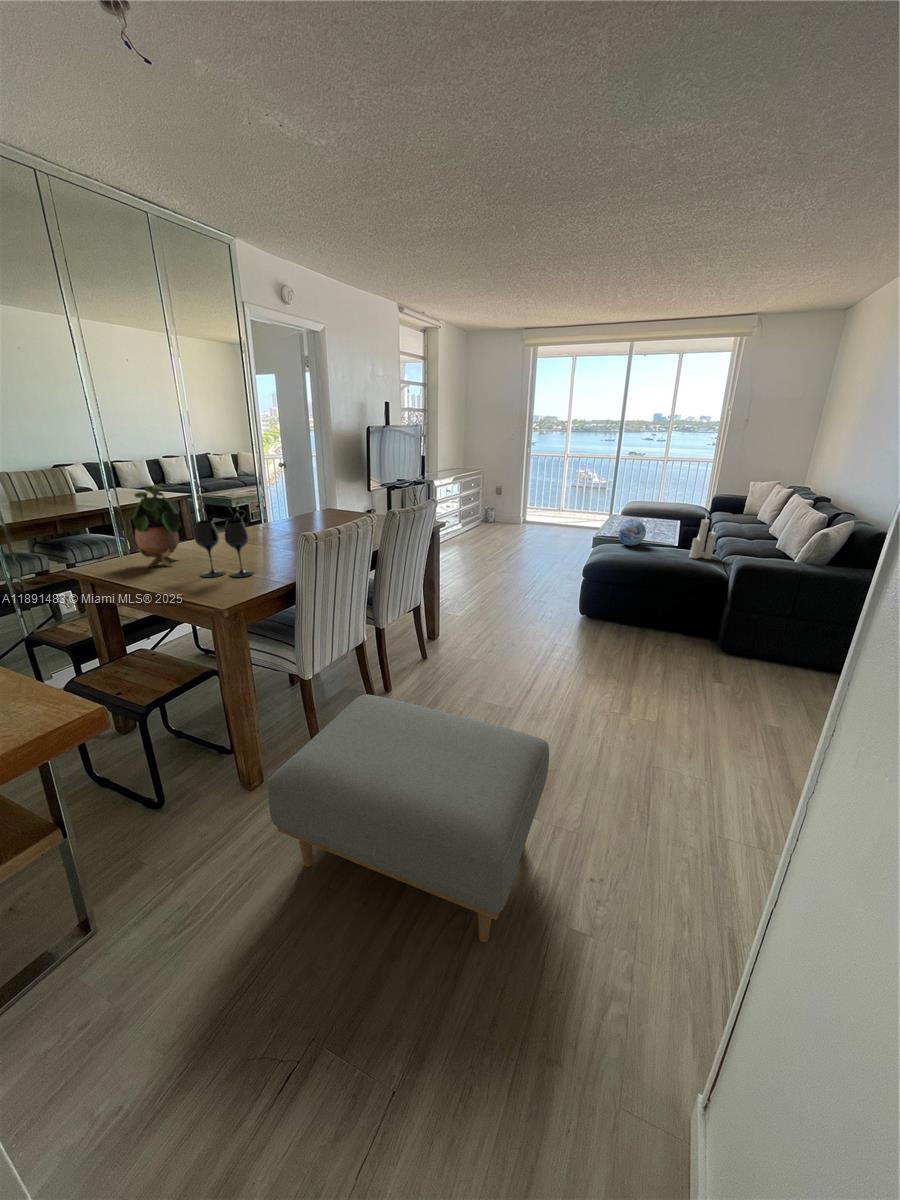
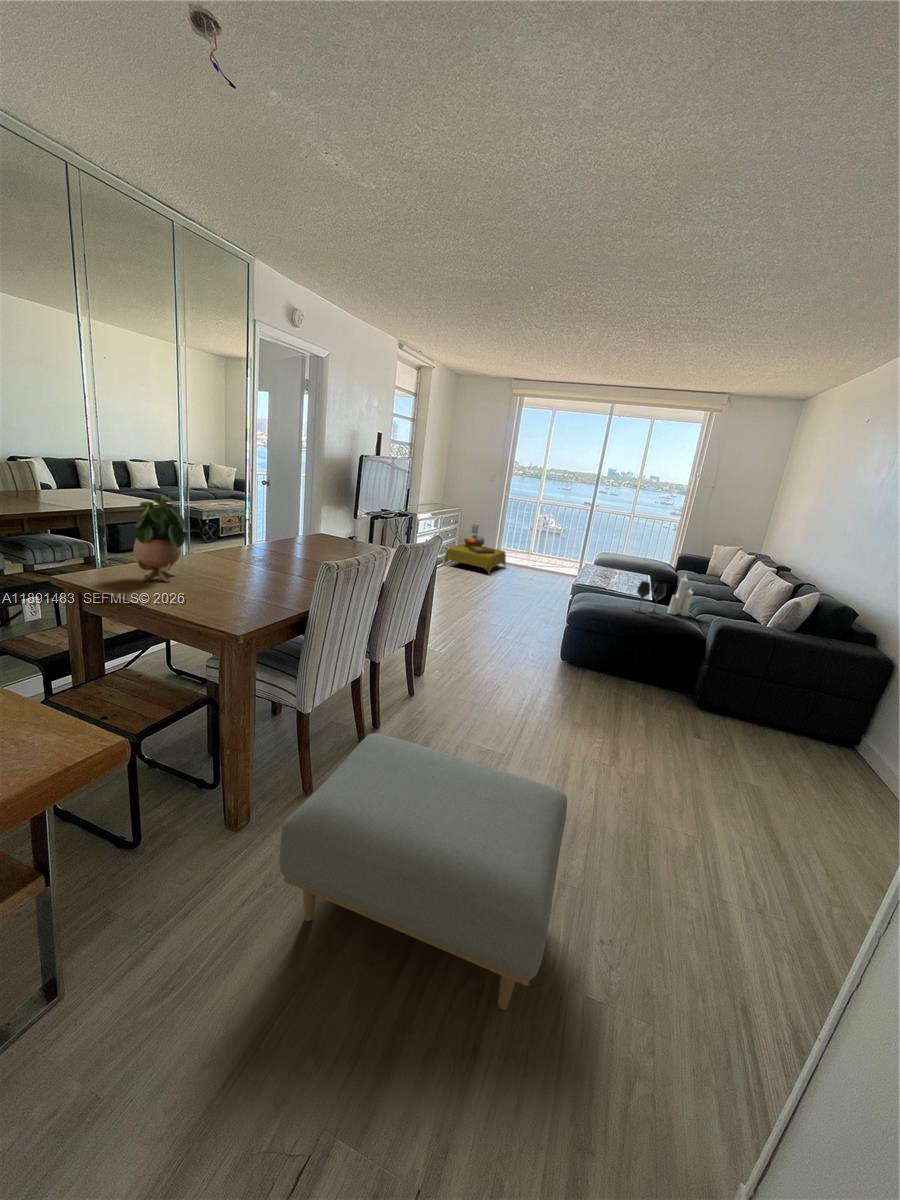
side table: none [468,497,532,537] -> present [443,535,506,575]
wine glass: present [194,520,254,577] -> present [633,581,666,614]
decorative orb: present [618,520,646,546] -> none [600,572,627,596]

